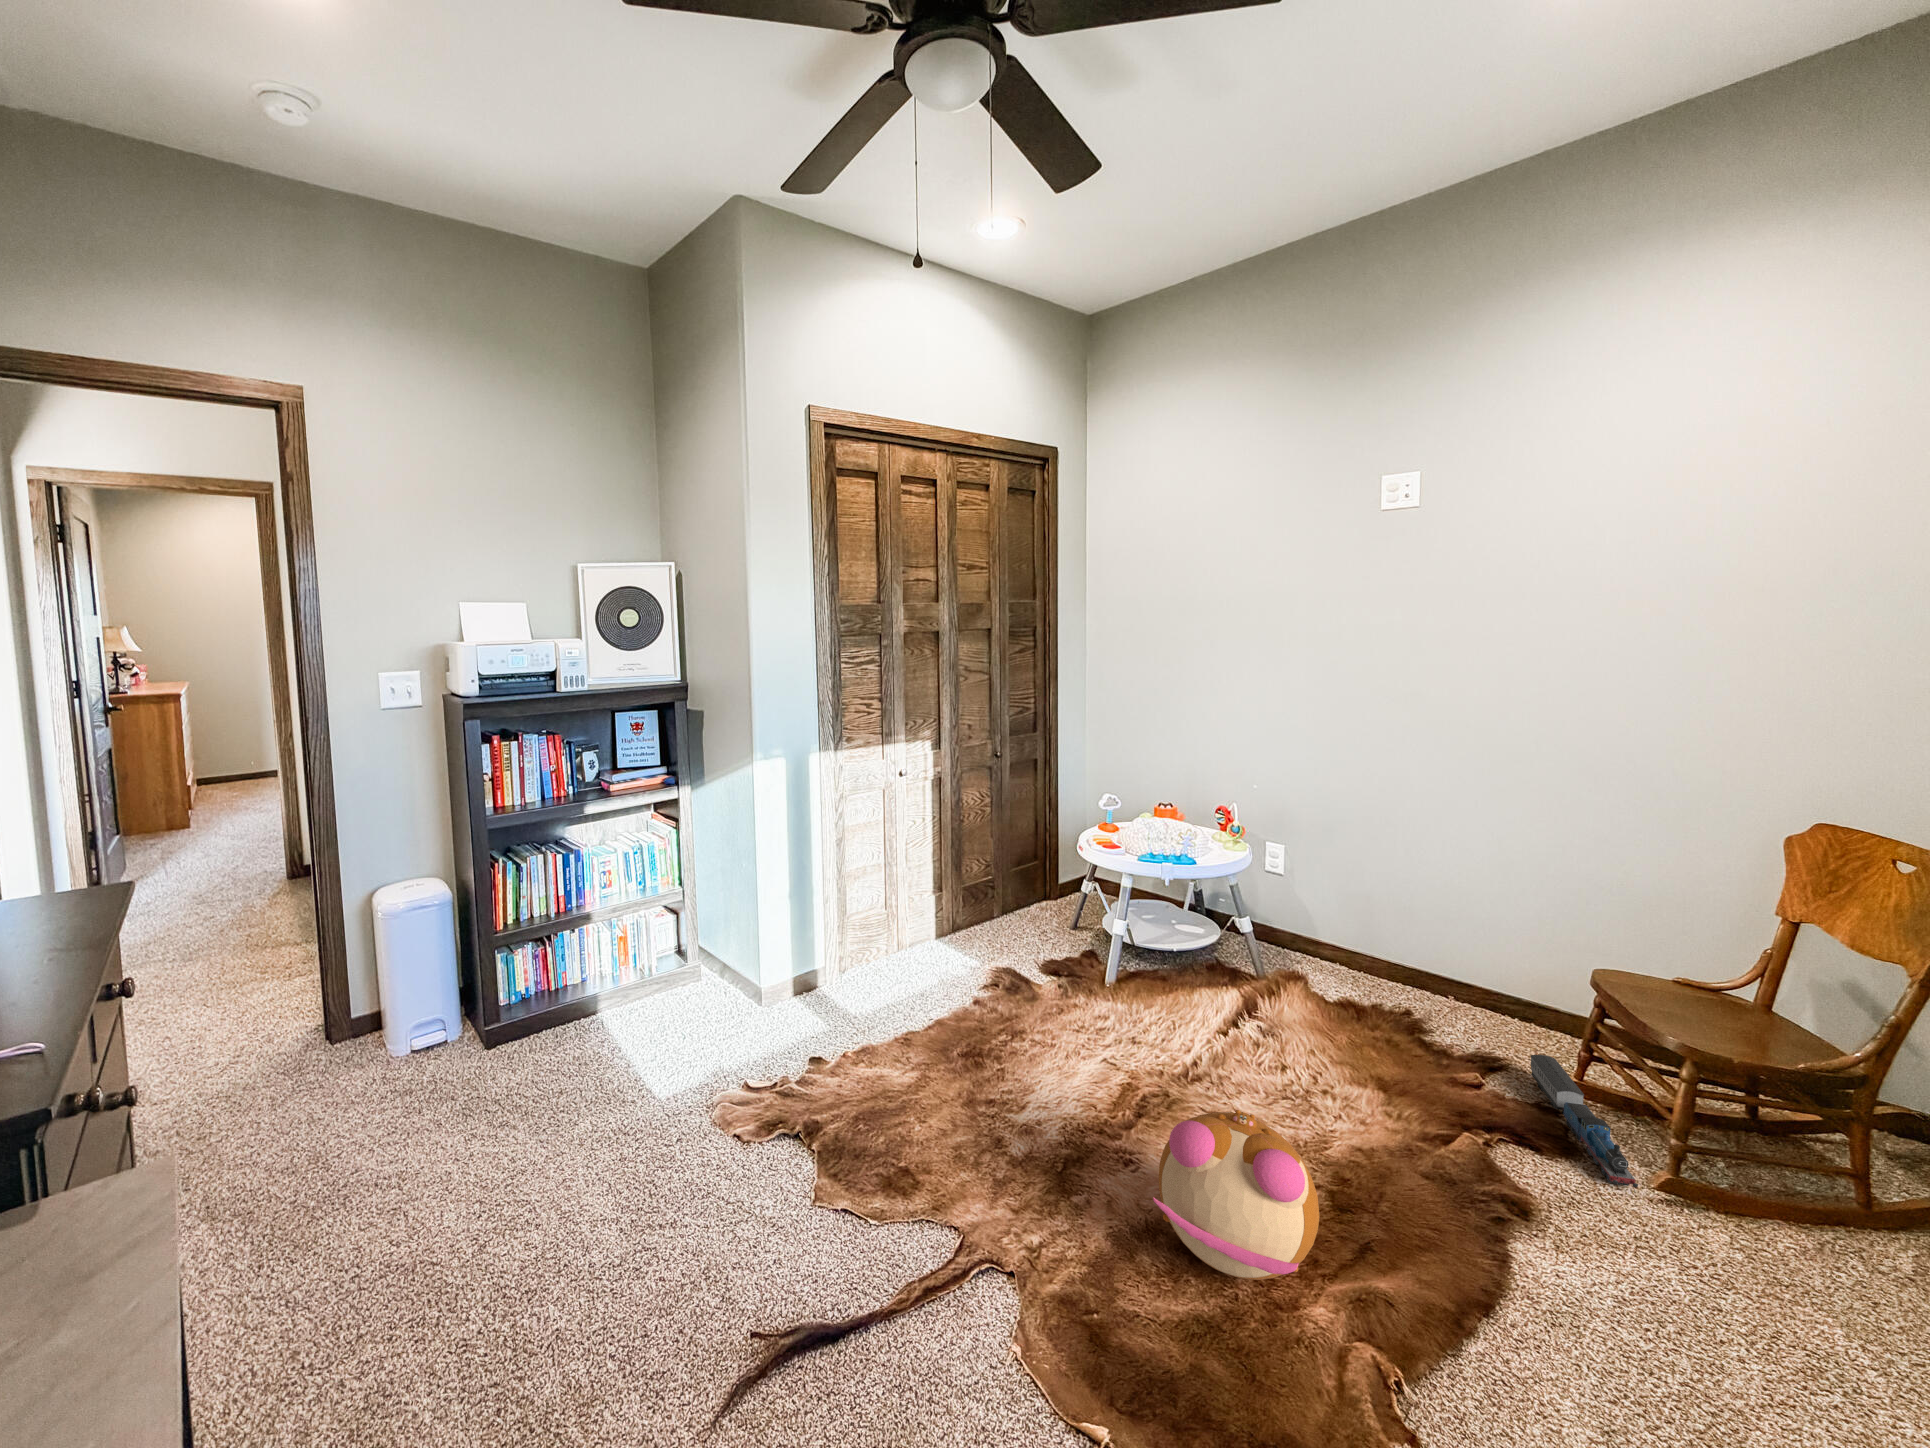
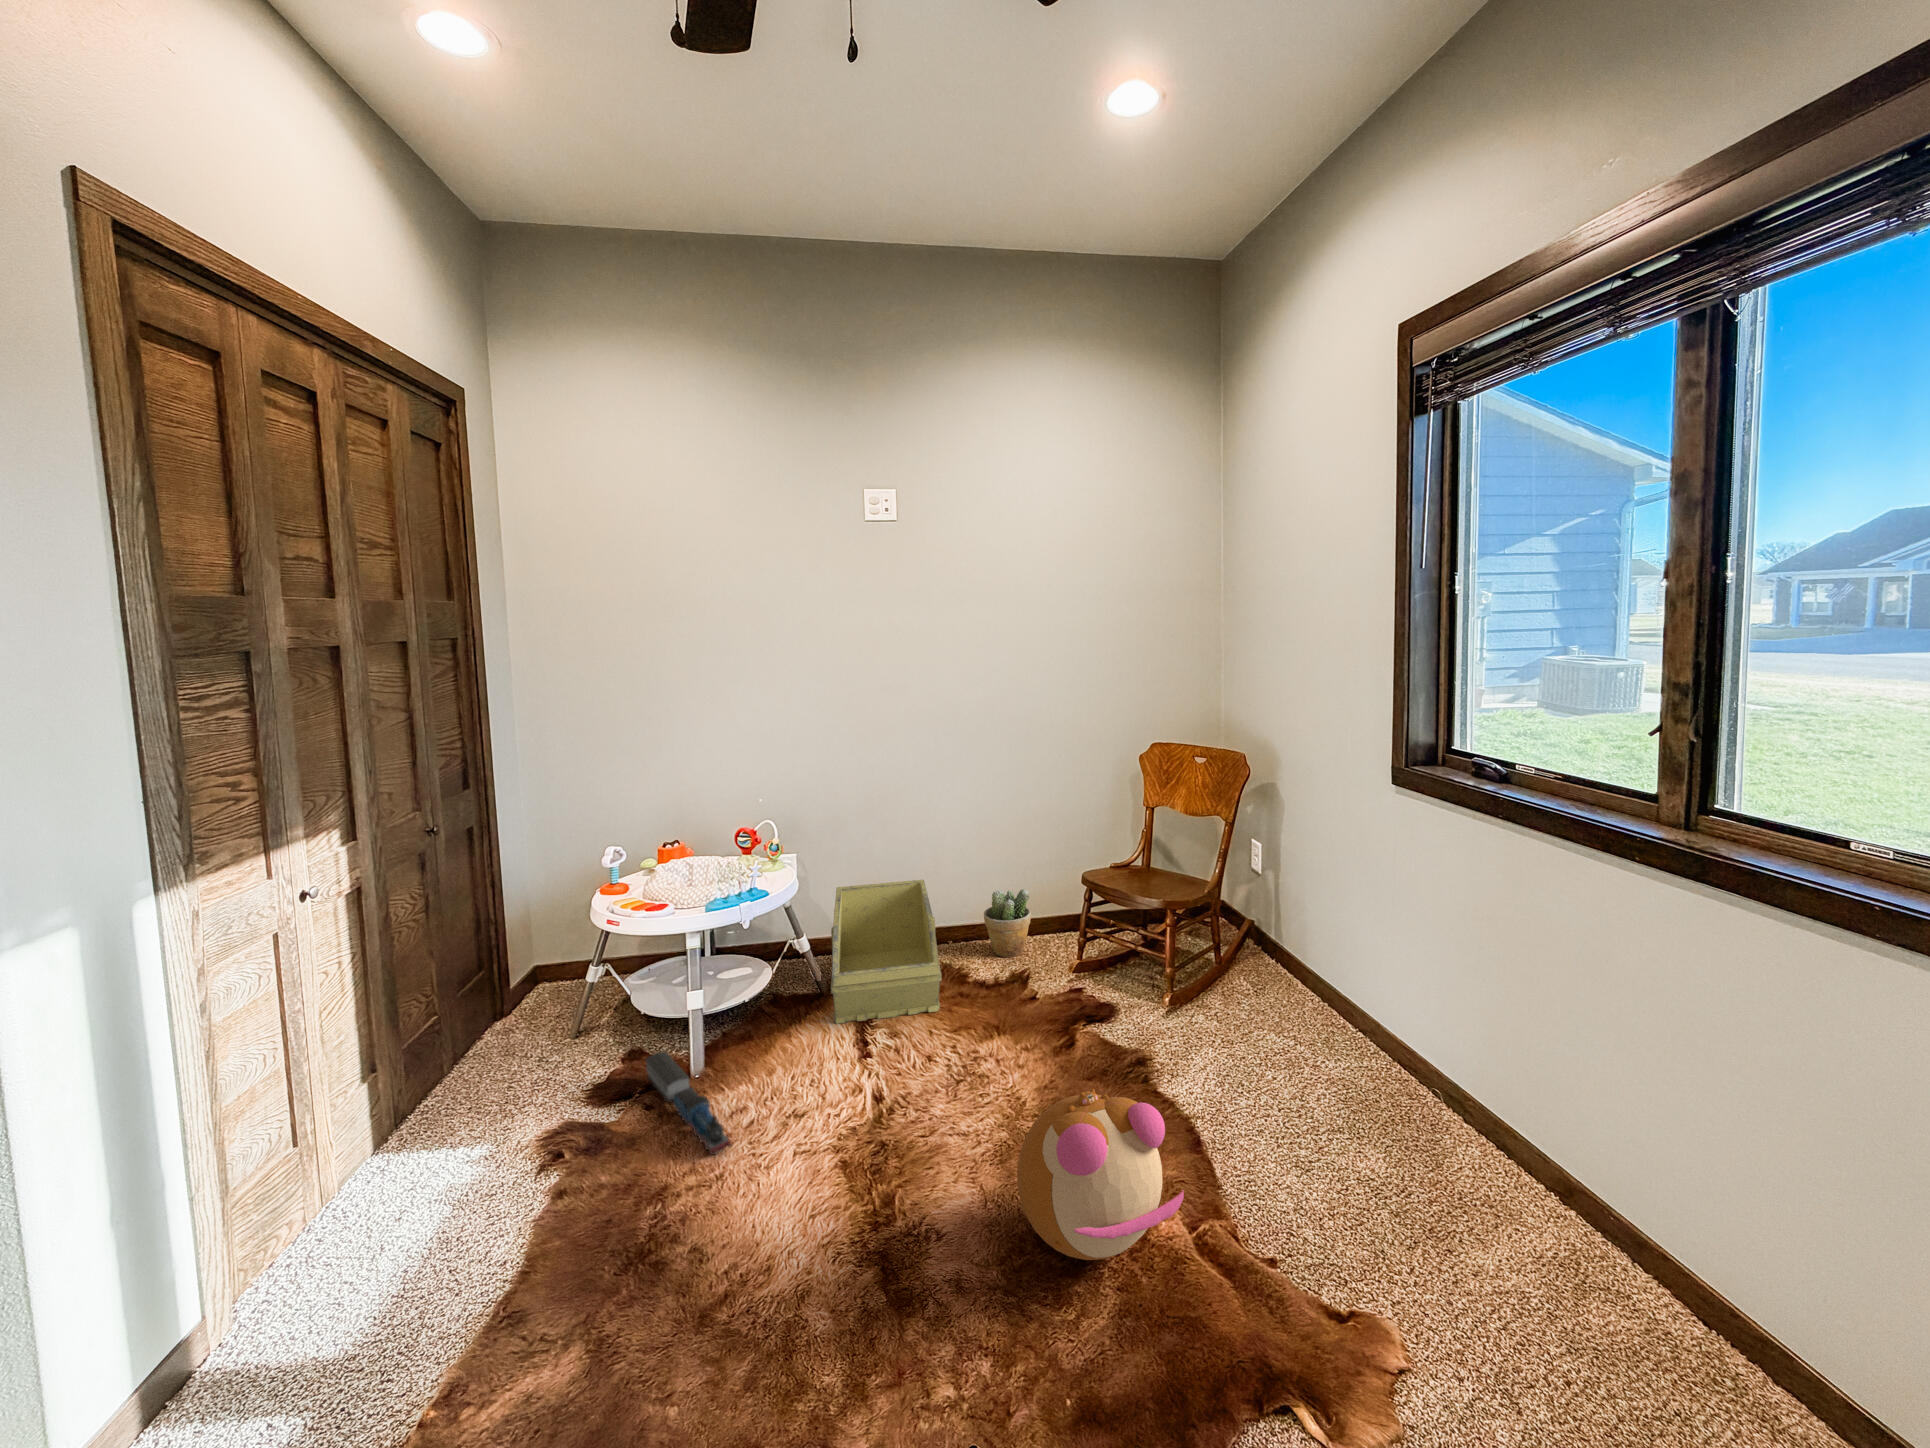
storage bin: none [1226,888,1411,1043] -> present [831,880,942,1024]
potted plant: none [1474,954,1549,1045] -> present [984,889,1031,957]
toy train: present [1531,1055,1638,1188] -> present [646,1052,731,1155]

